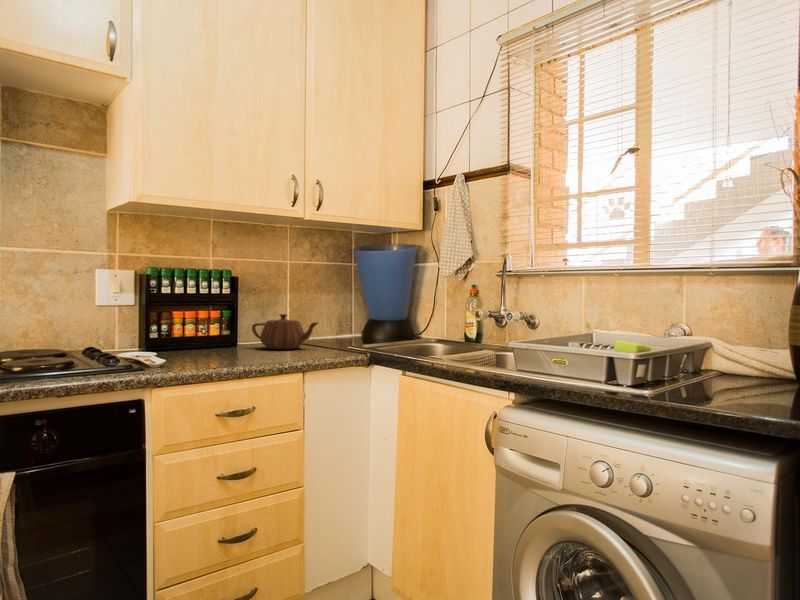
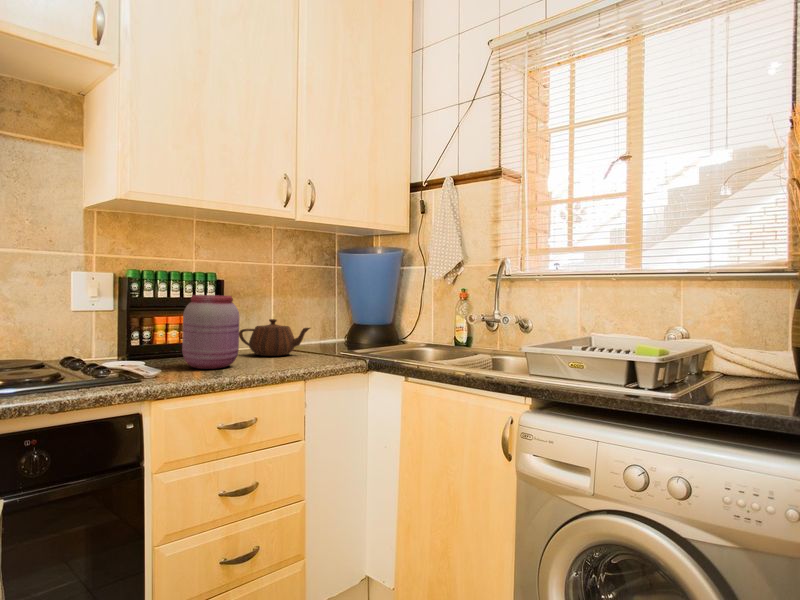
jar: none [190,290,243,360] -> present [182,295,239,369]

